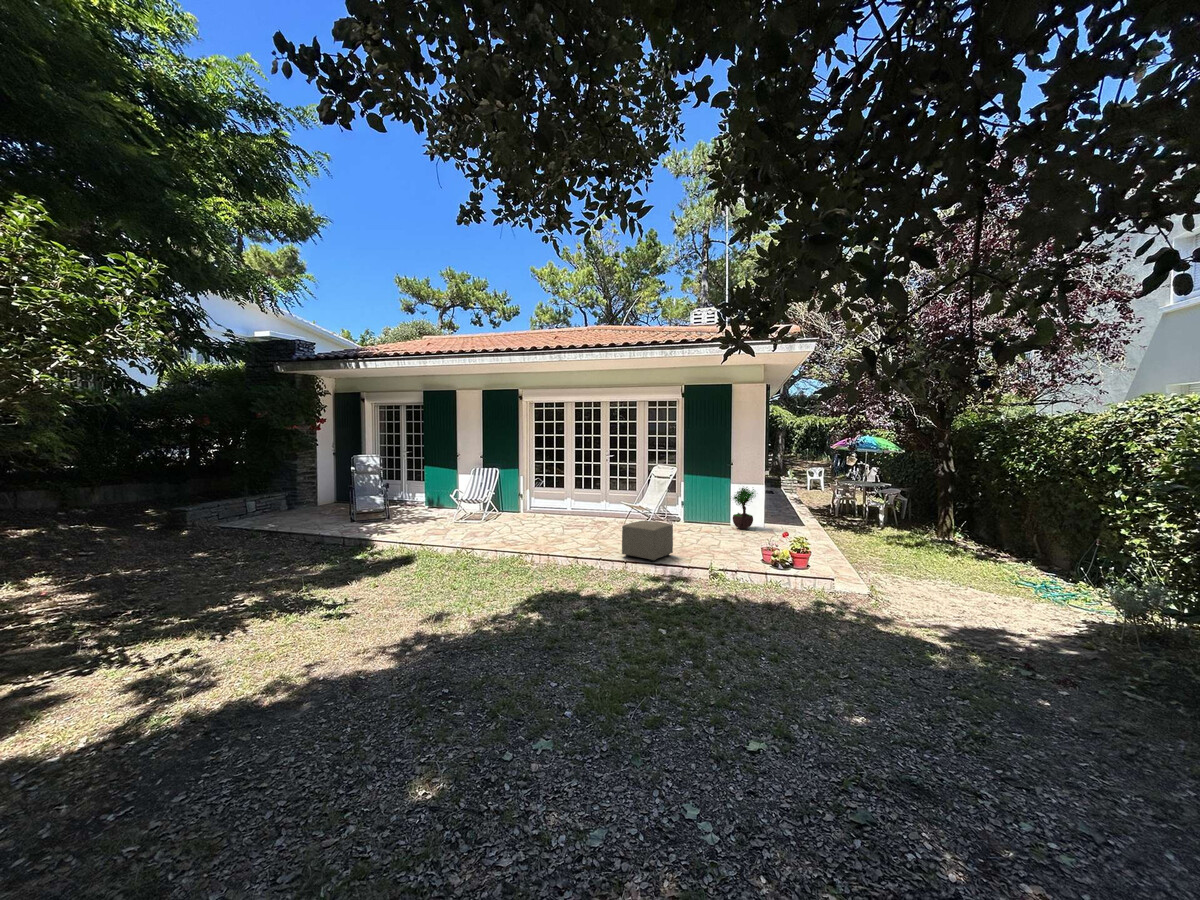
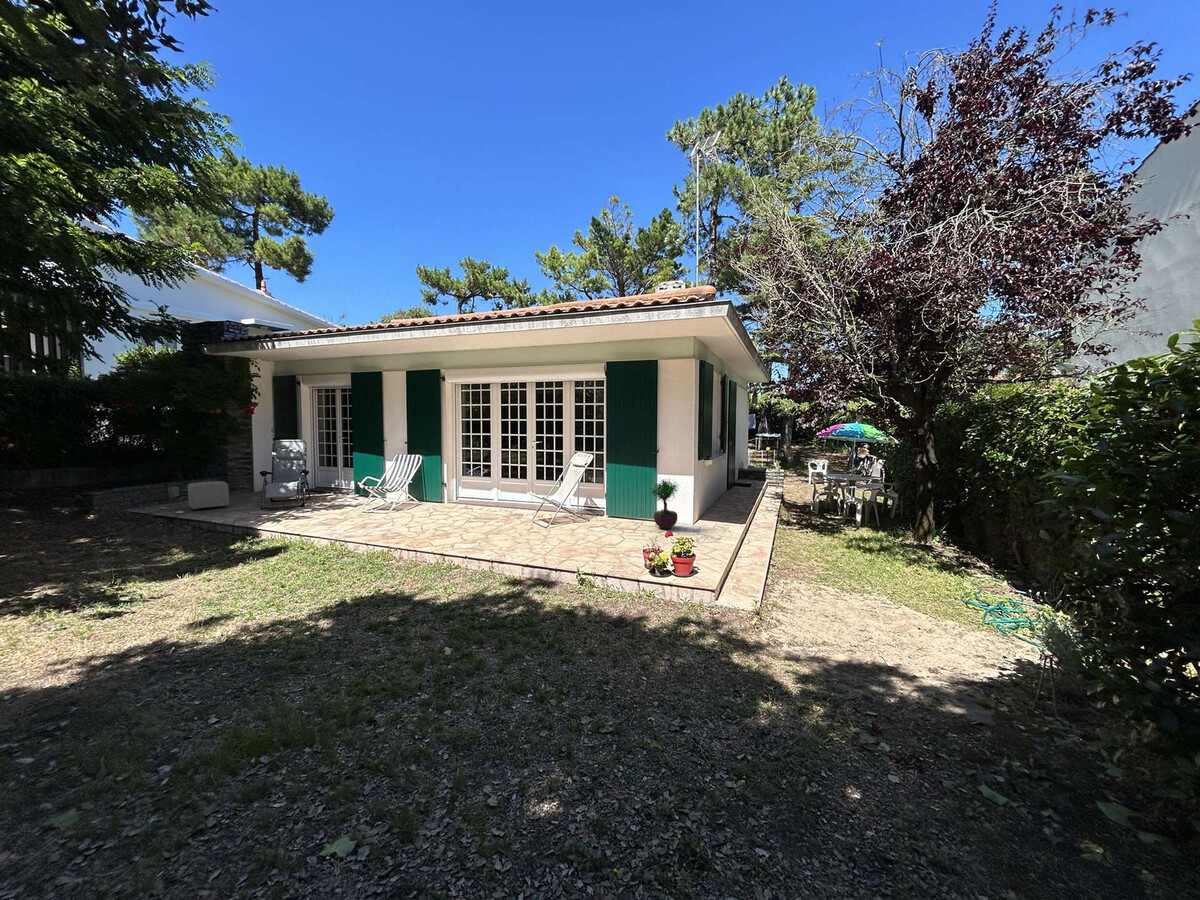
ottoman: present [622,521,673,561] -> present [188,481,229,510]

